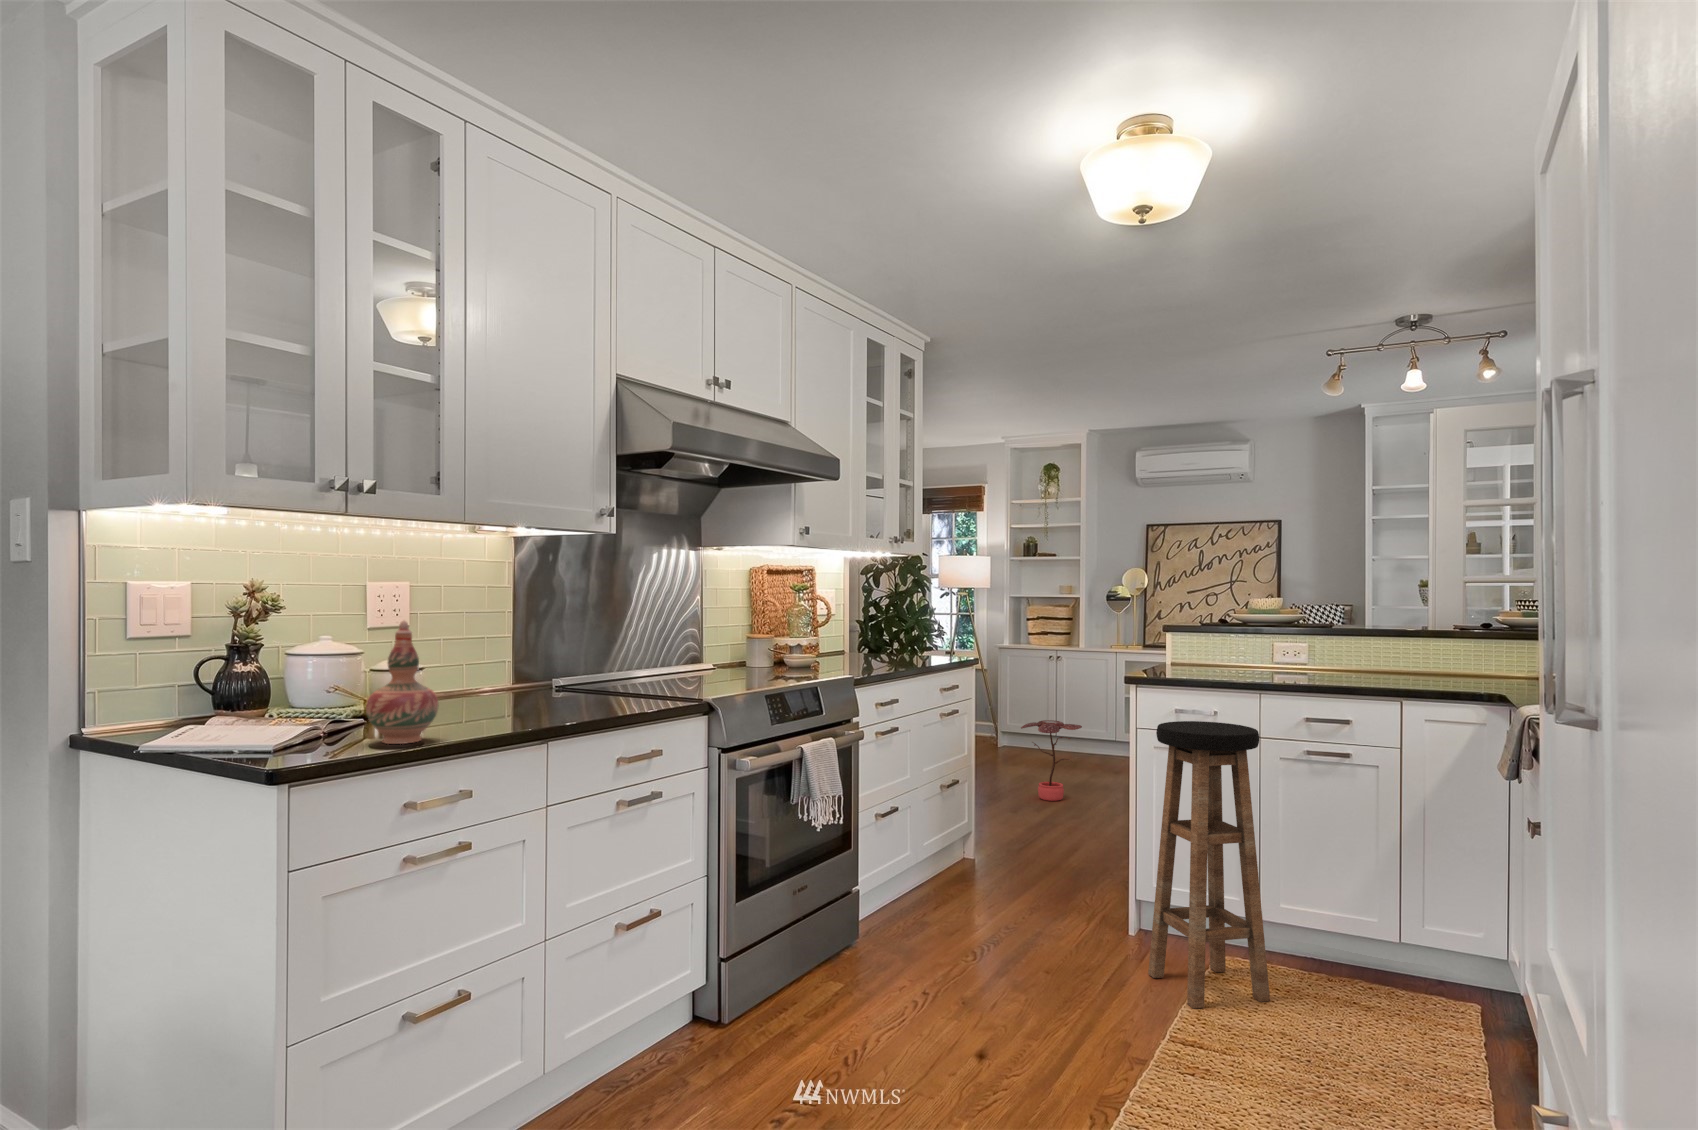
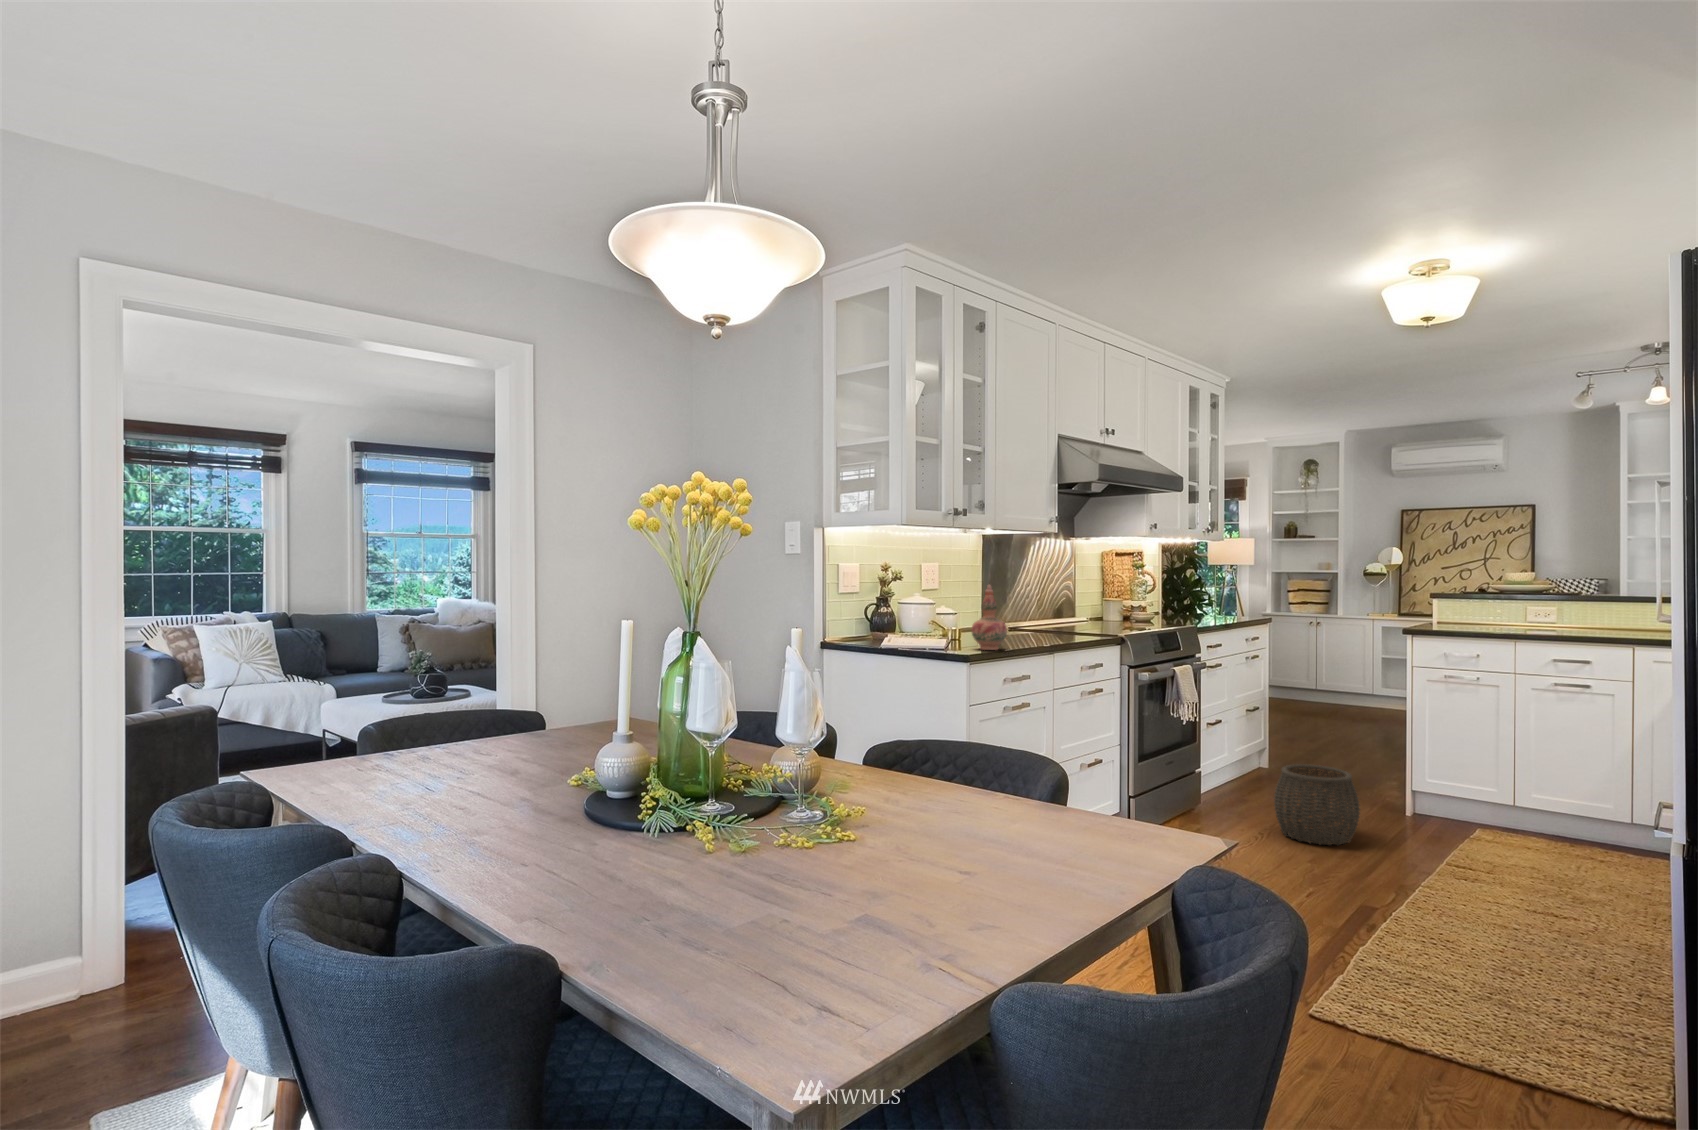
potted plant: present [1021,720,1082,801] -> none [1294,671,1349,735]
bar stool: present [1148,721,1270,1009] -> none [1424,660,1522,854]
woven basket: none [944,881,1061,1012] -> present [1274,764,1360,845]

